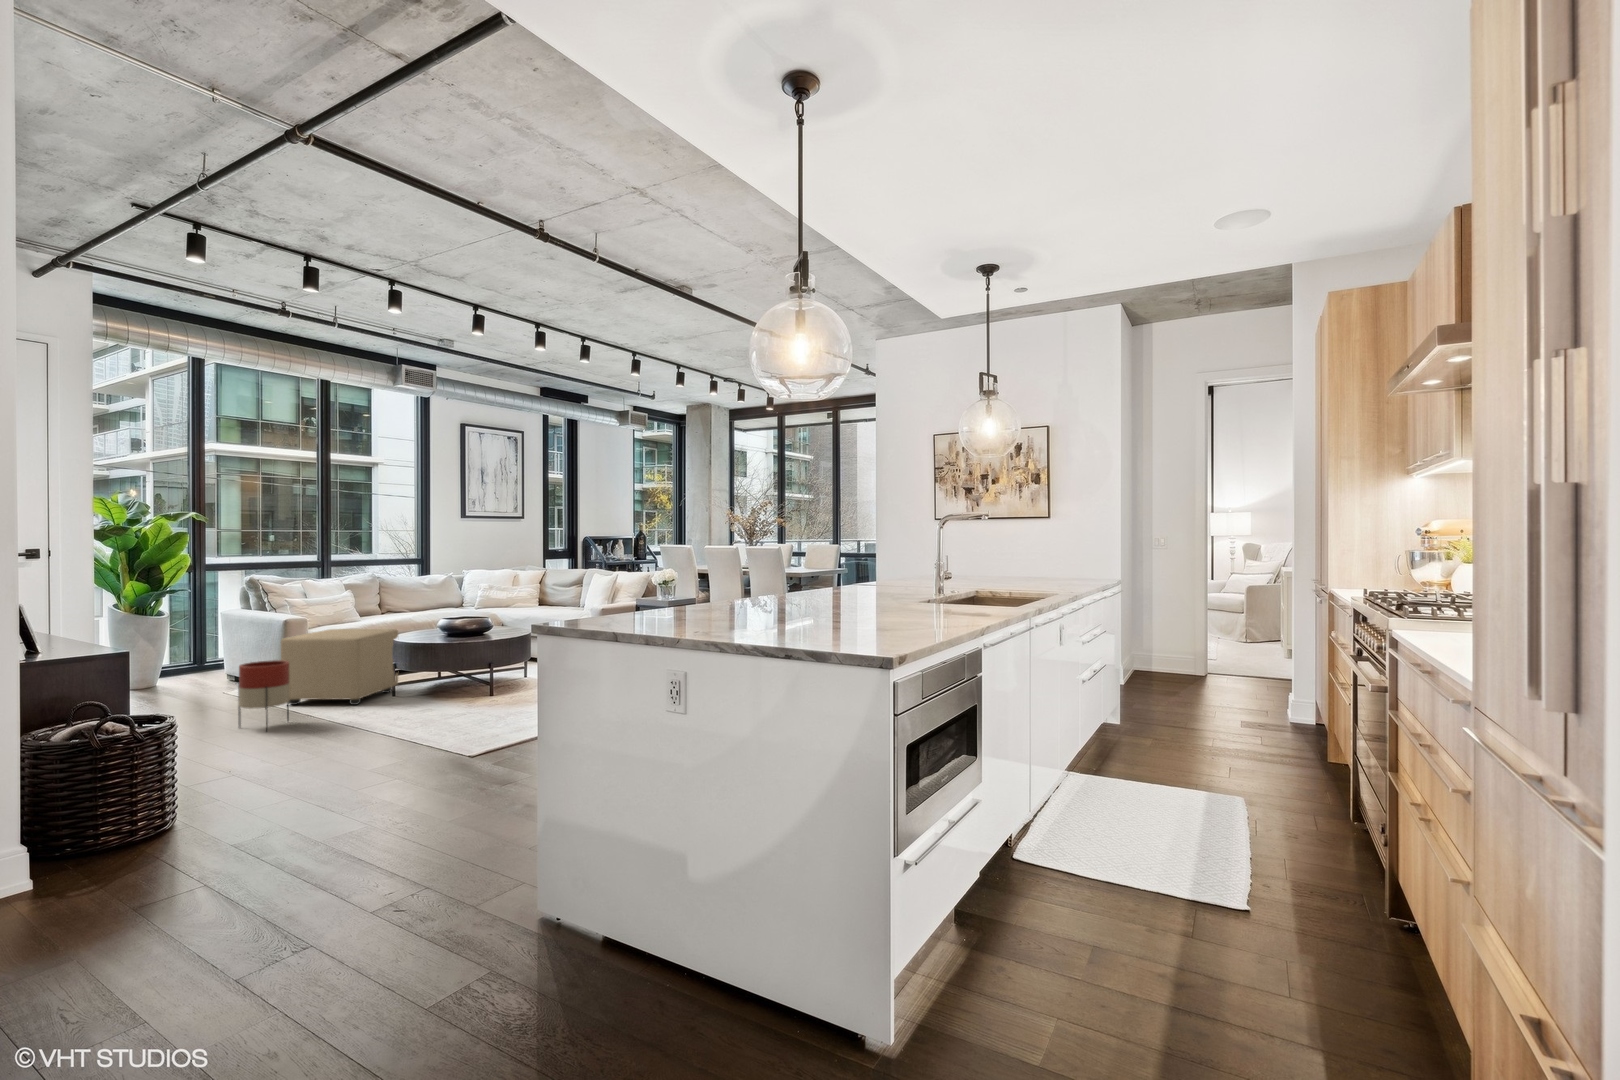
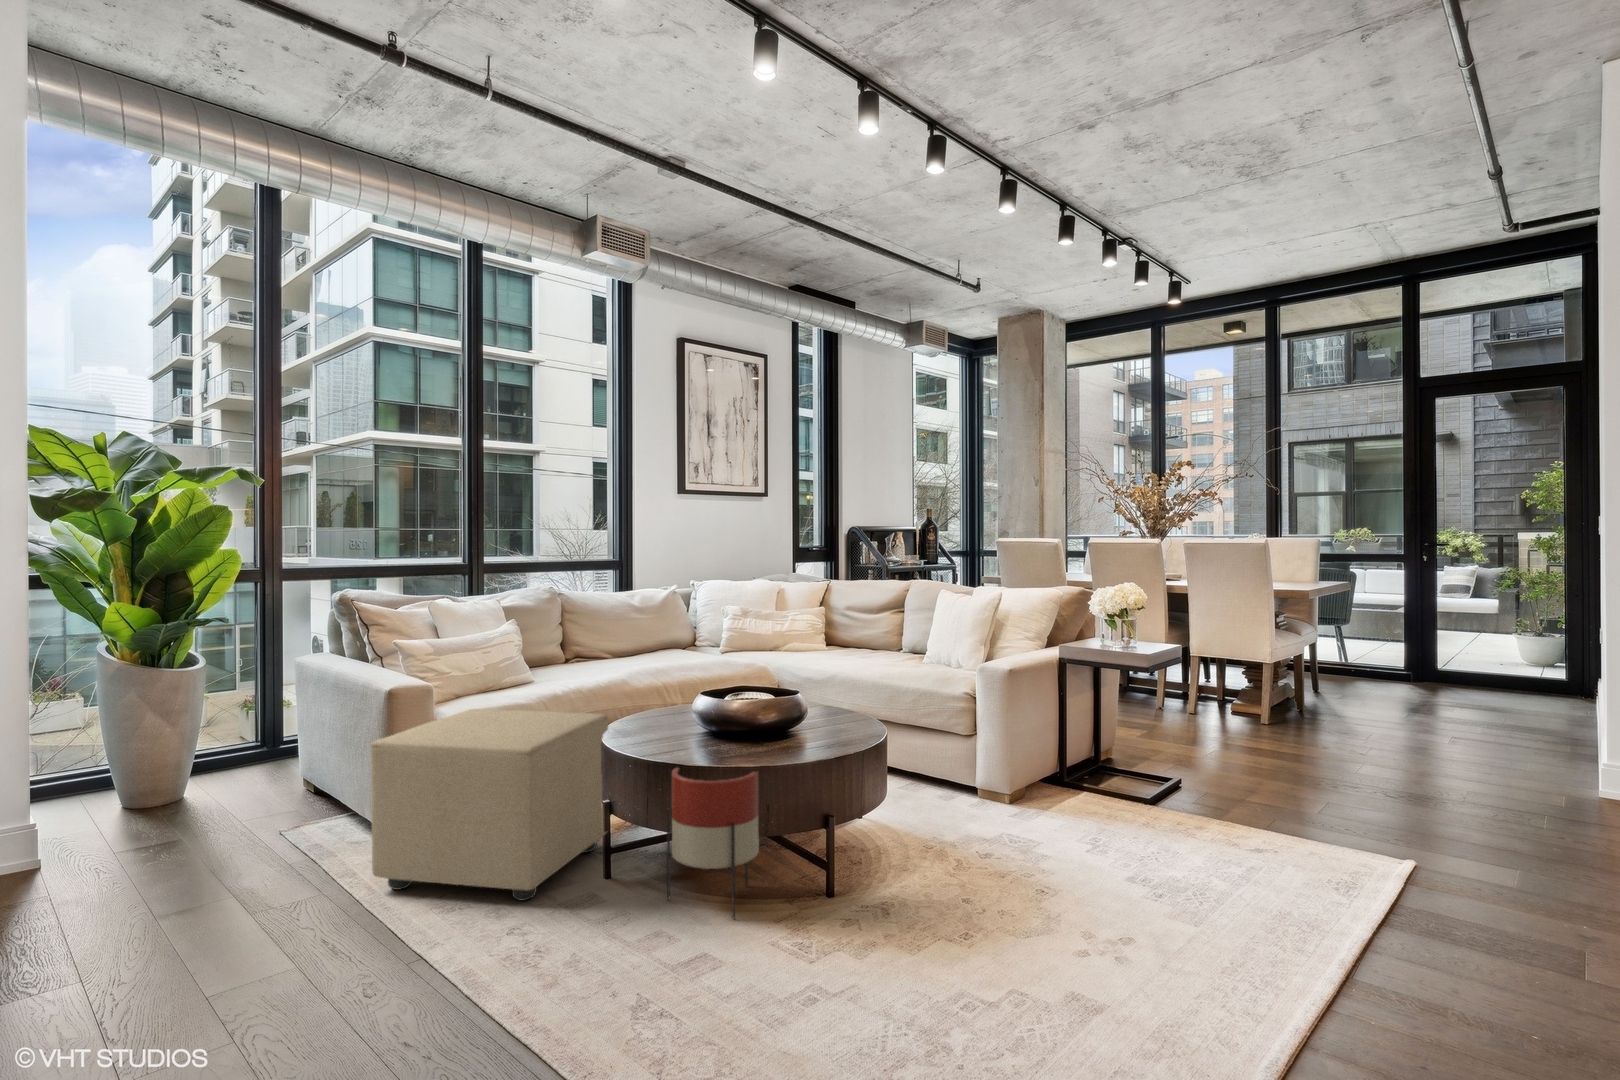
planter: present [238,660,290,730] -> present [667,768,759,919]

